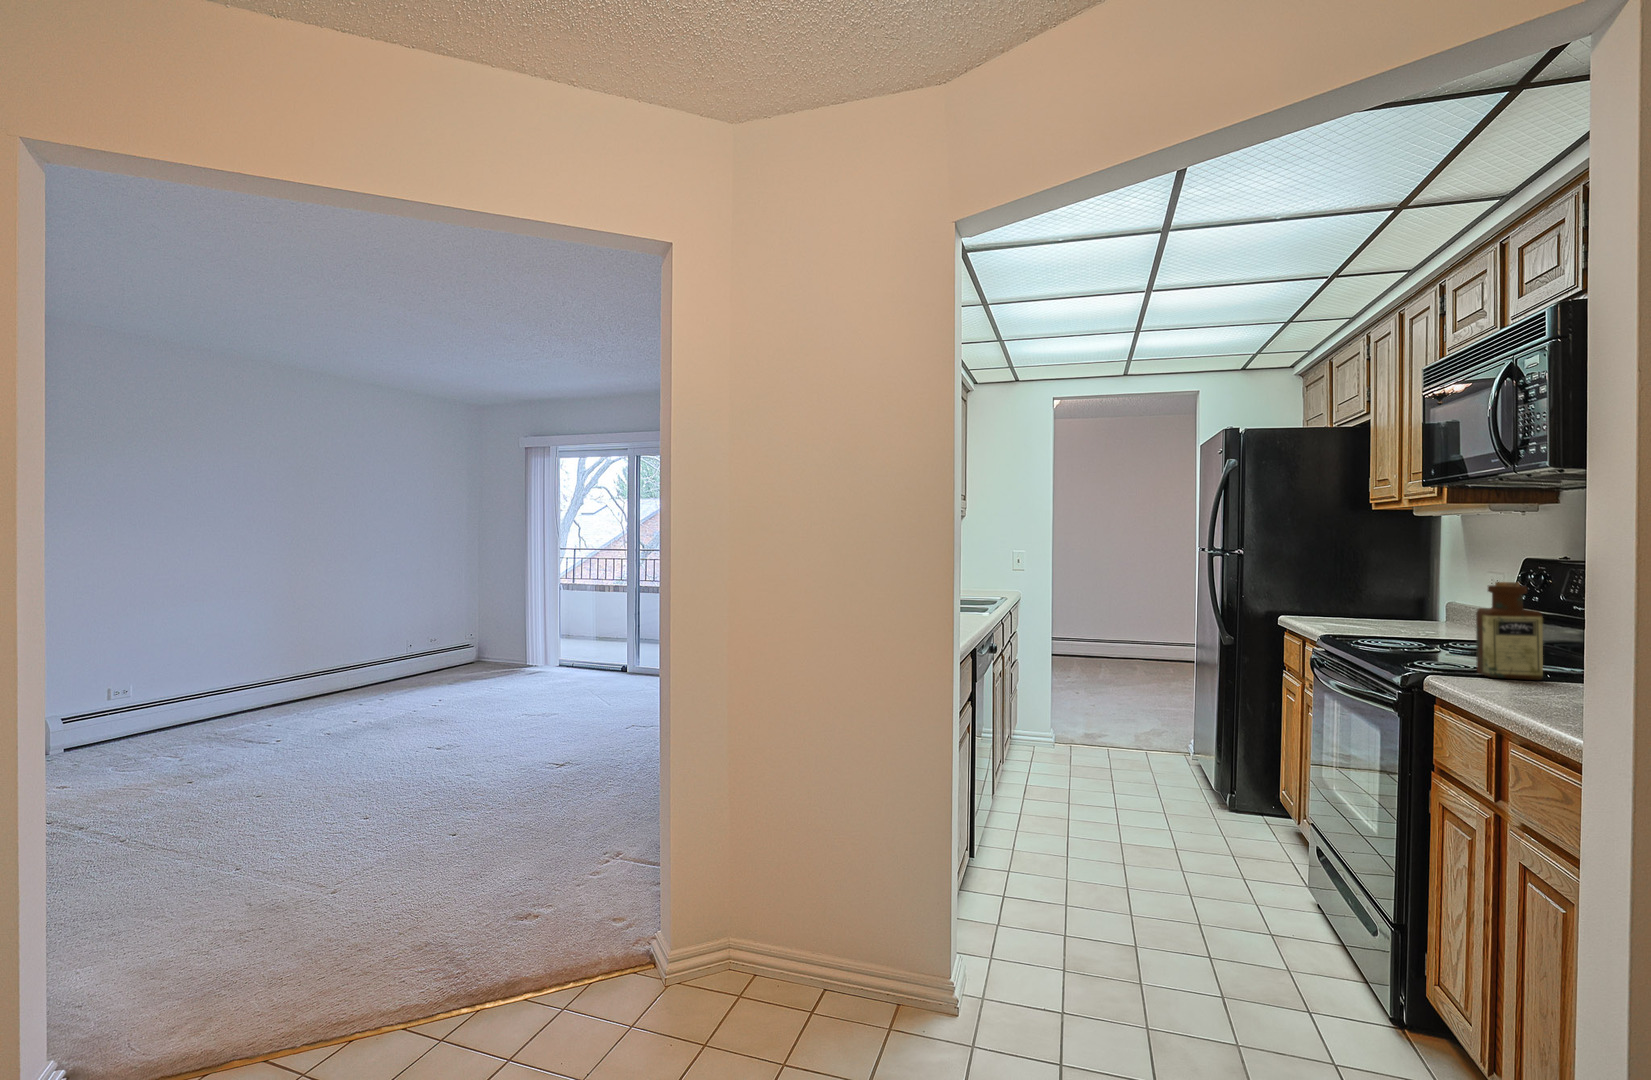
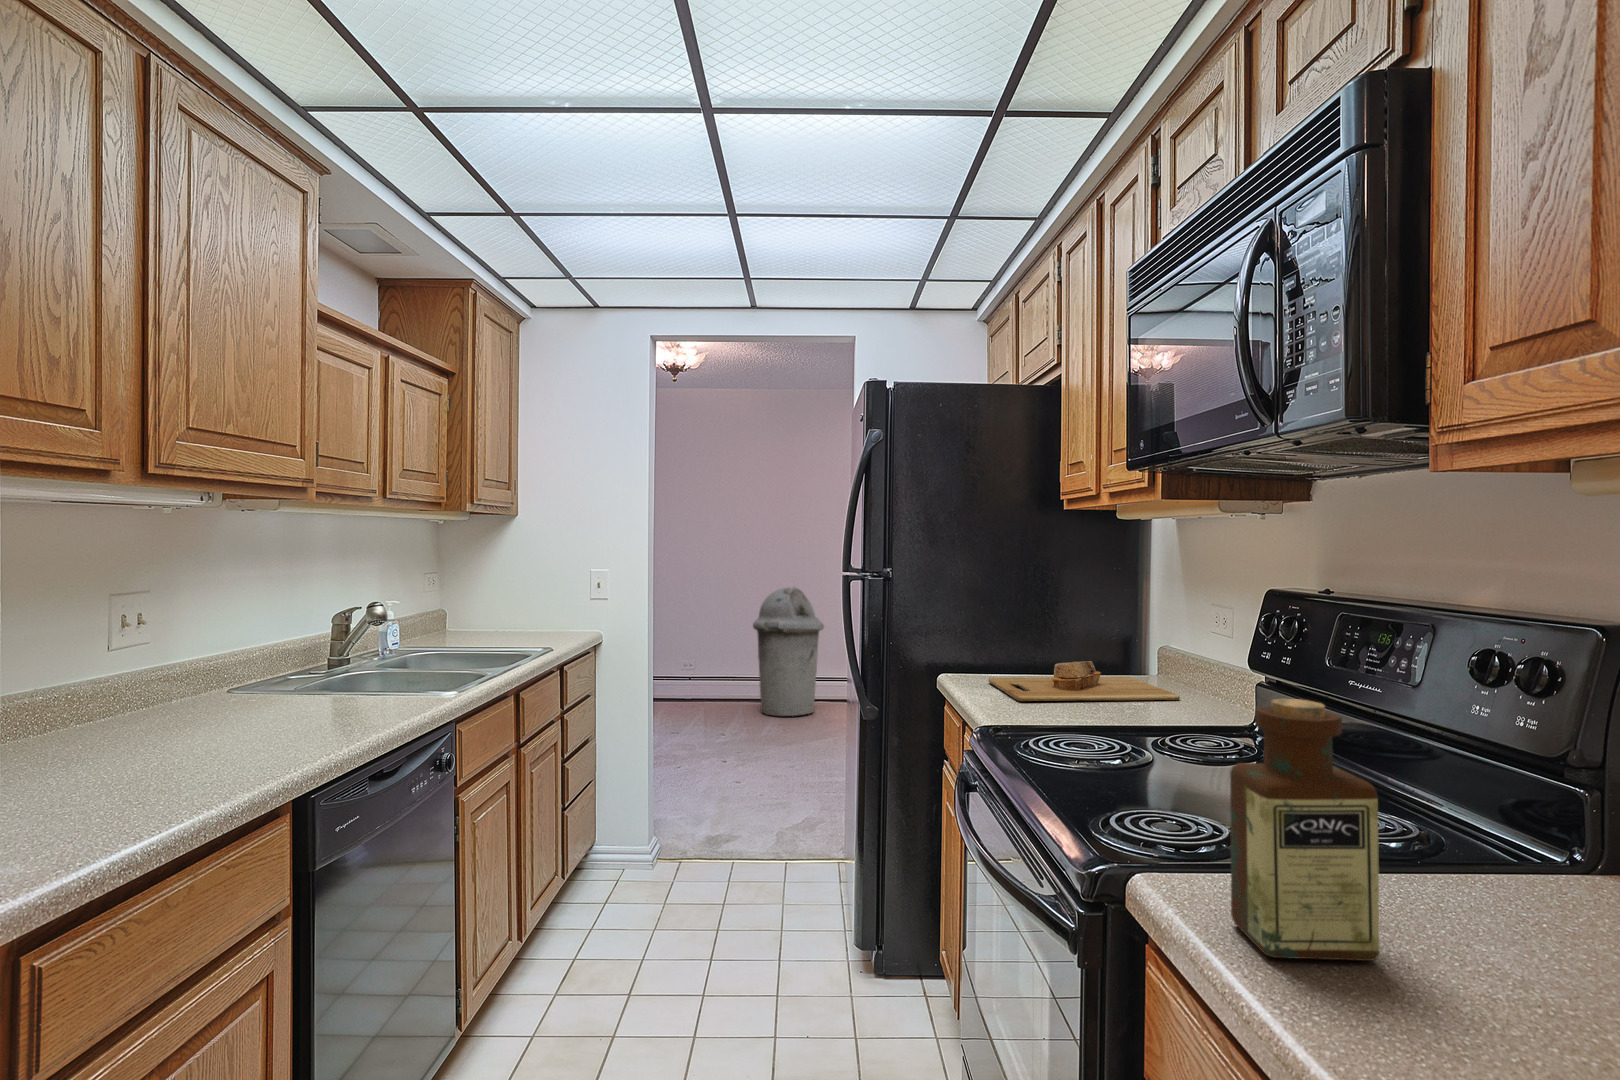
trash can: none [1072,576,1131,679] -> present [753,587,824,716]
cutting board: none [1316,609,1463,633] -> present [989,661,1180,701]

